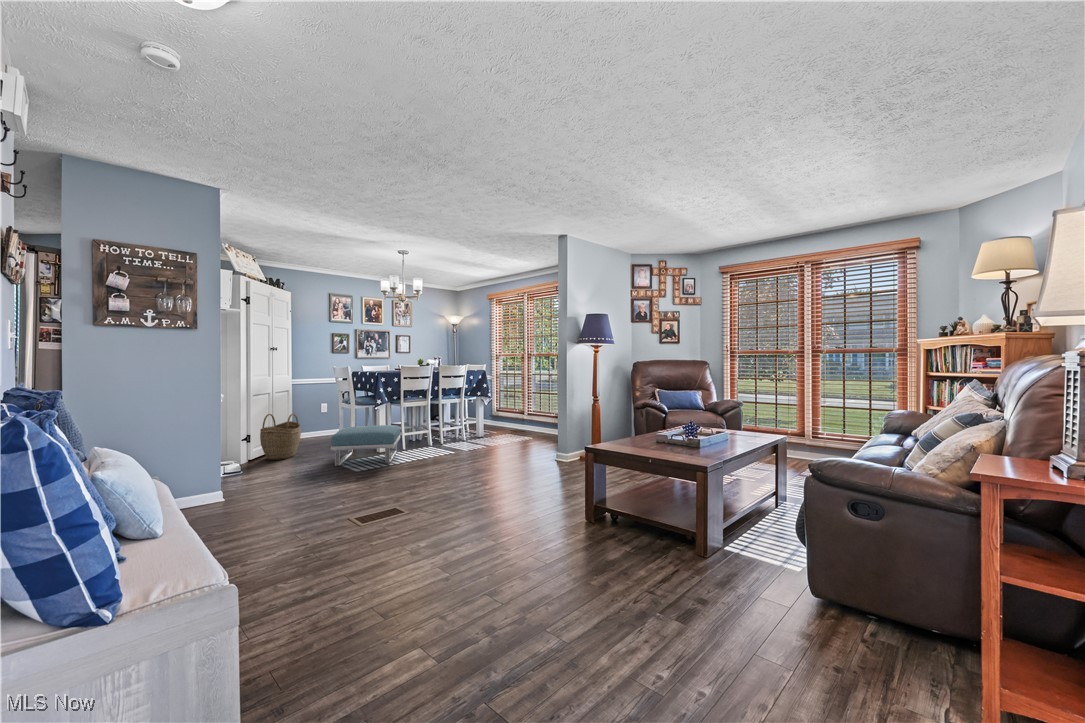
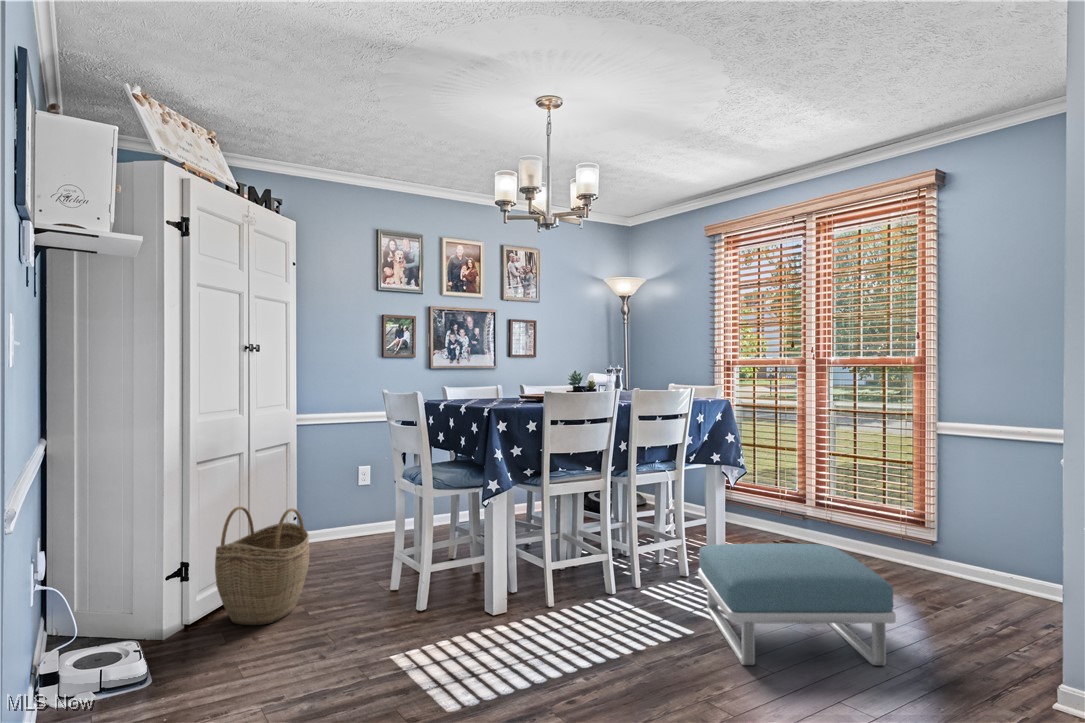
footstool: present [331,425,400,466] -> present [698,543,896,666]

